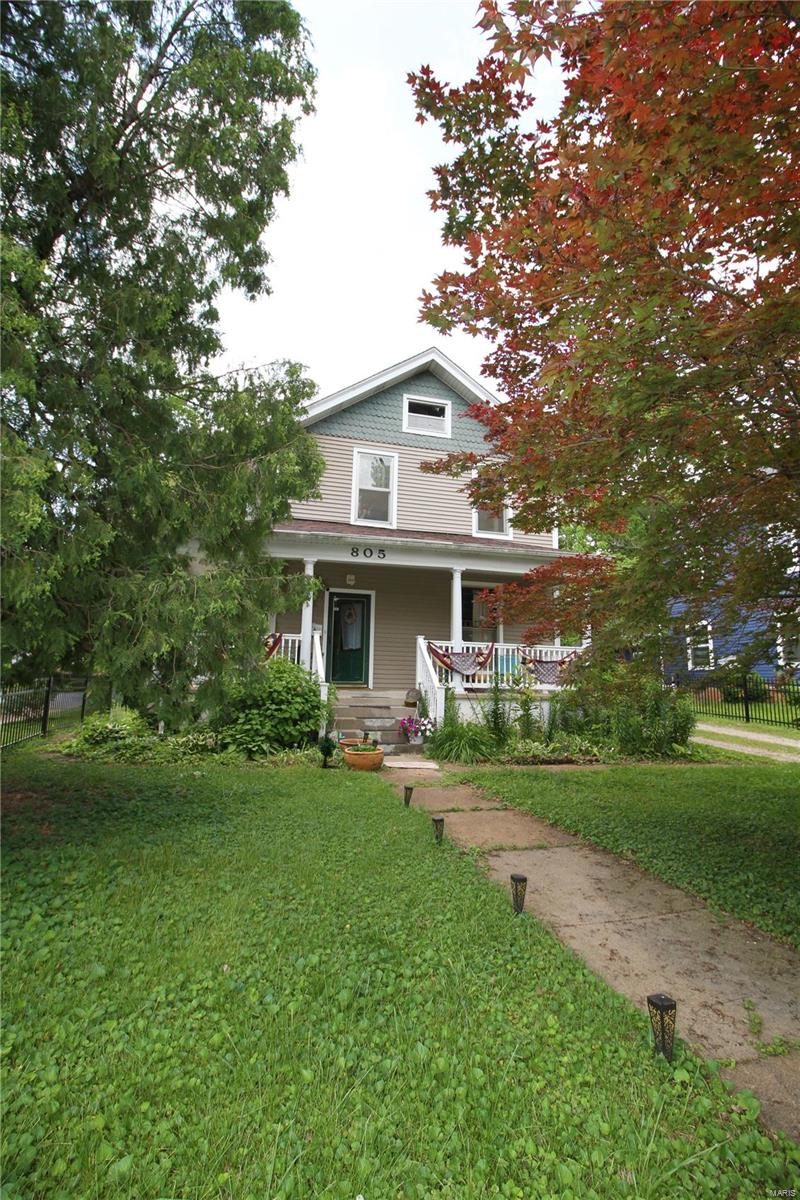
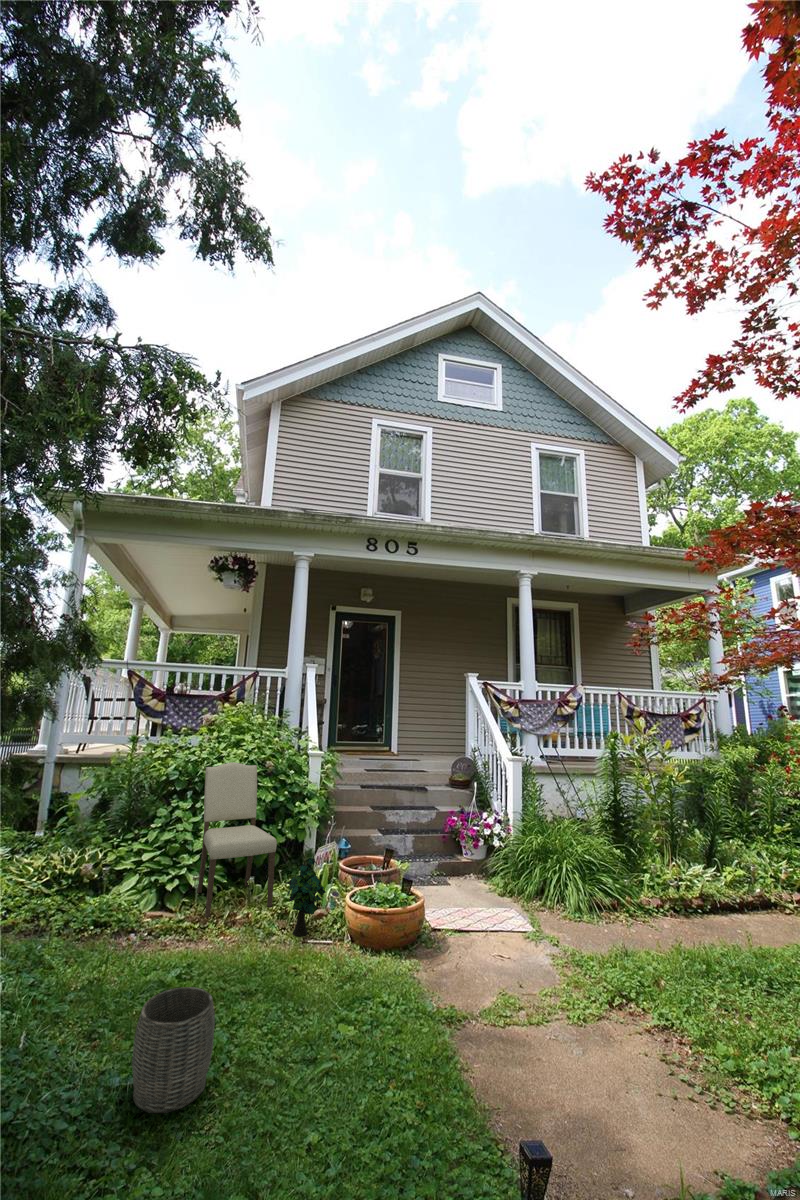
chair: none [264,688,309,763] -> present [197,763,277,917]
woven basket: none [273,763,303,797] -> present [132,987,215,1113]

